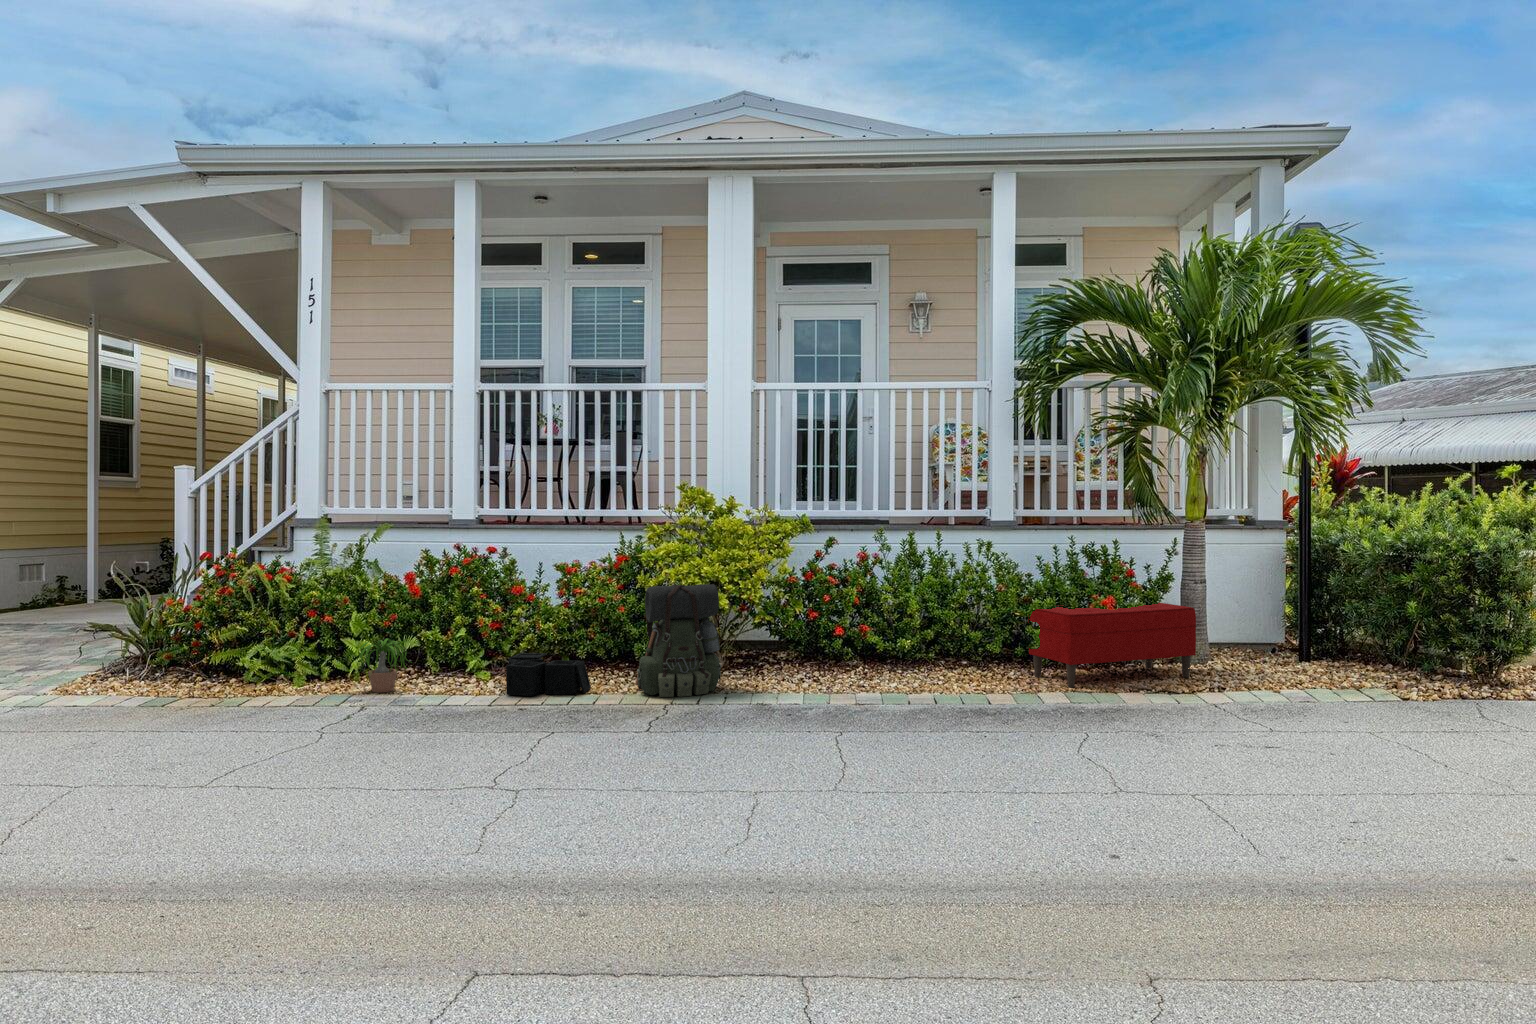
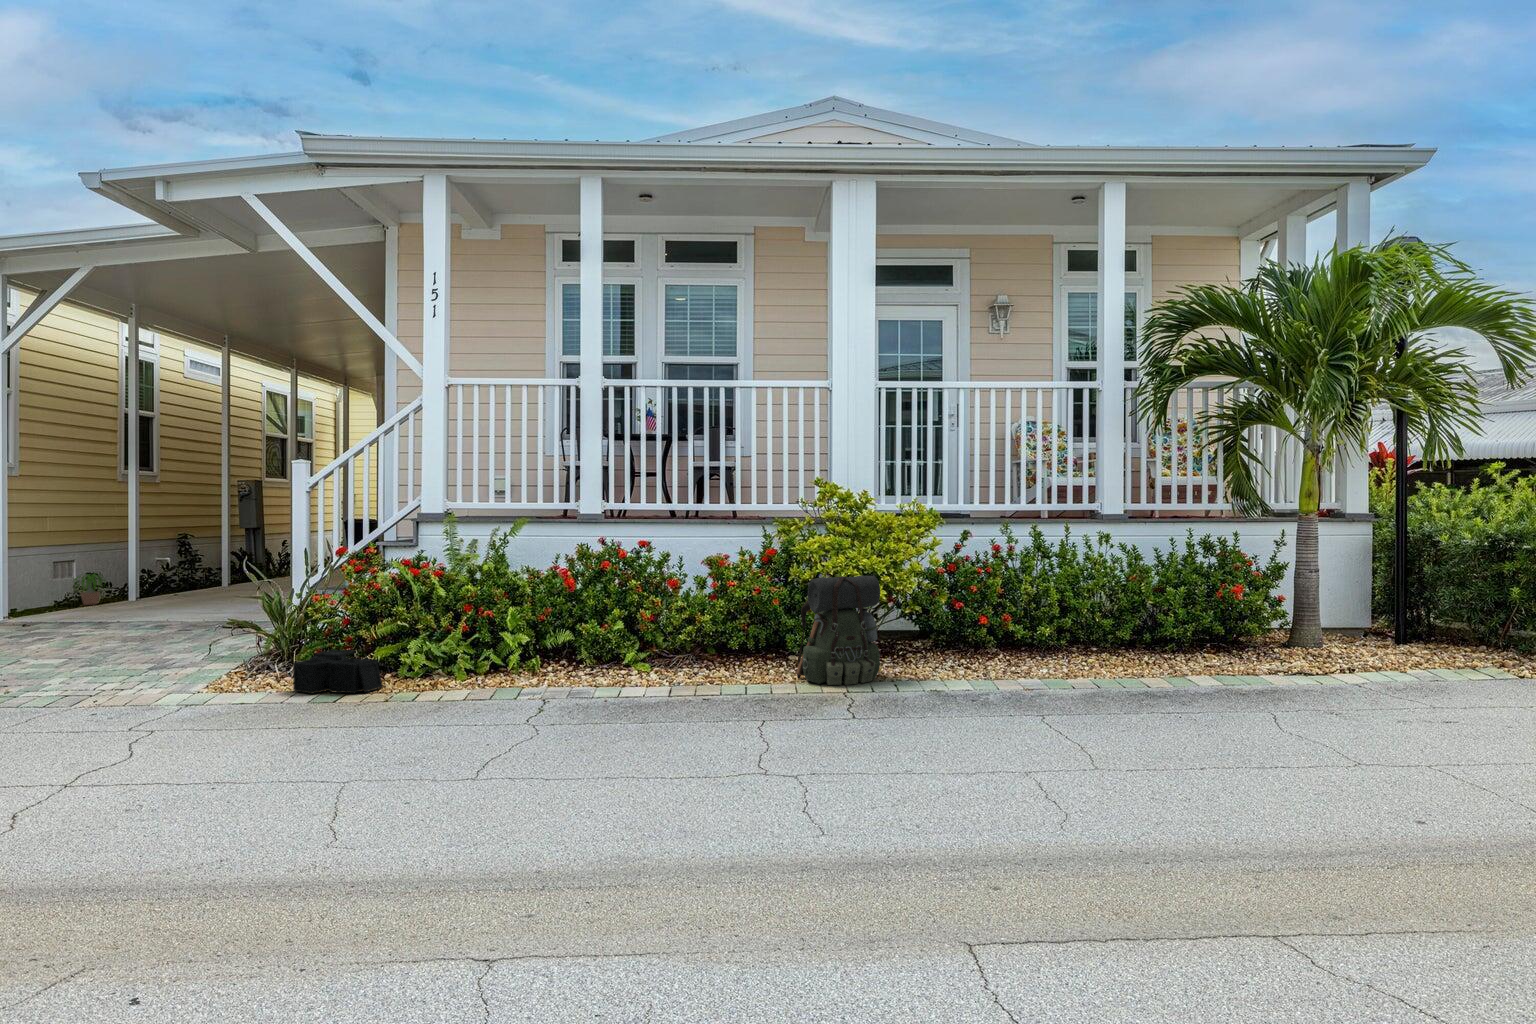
bench: present [1029,603,1196,687] -> none [1158,590,1315,671]
potted plant: present [359,638,407,693] -> present [75,574,105,605]
storage bin: present [506,653,591,696] -> present [293,650,383,694]

